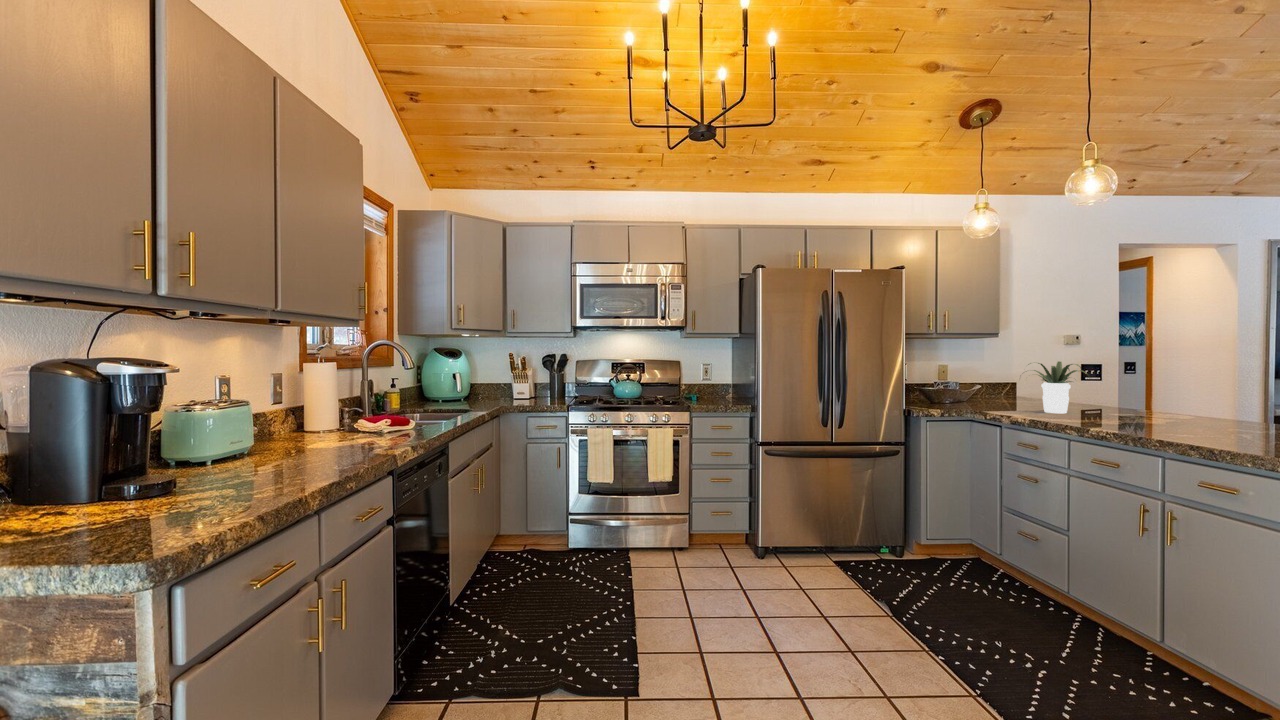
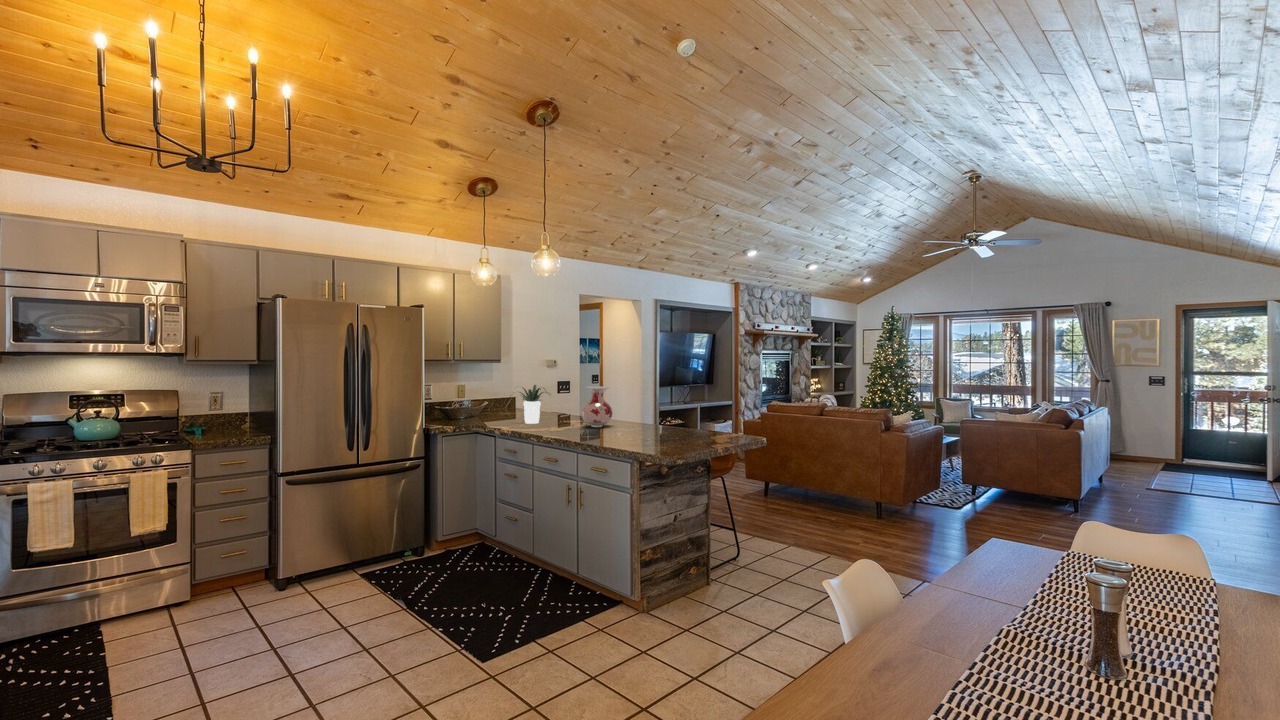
vase: none [1153,362,1218,424] -> present [582,386,613,427]

